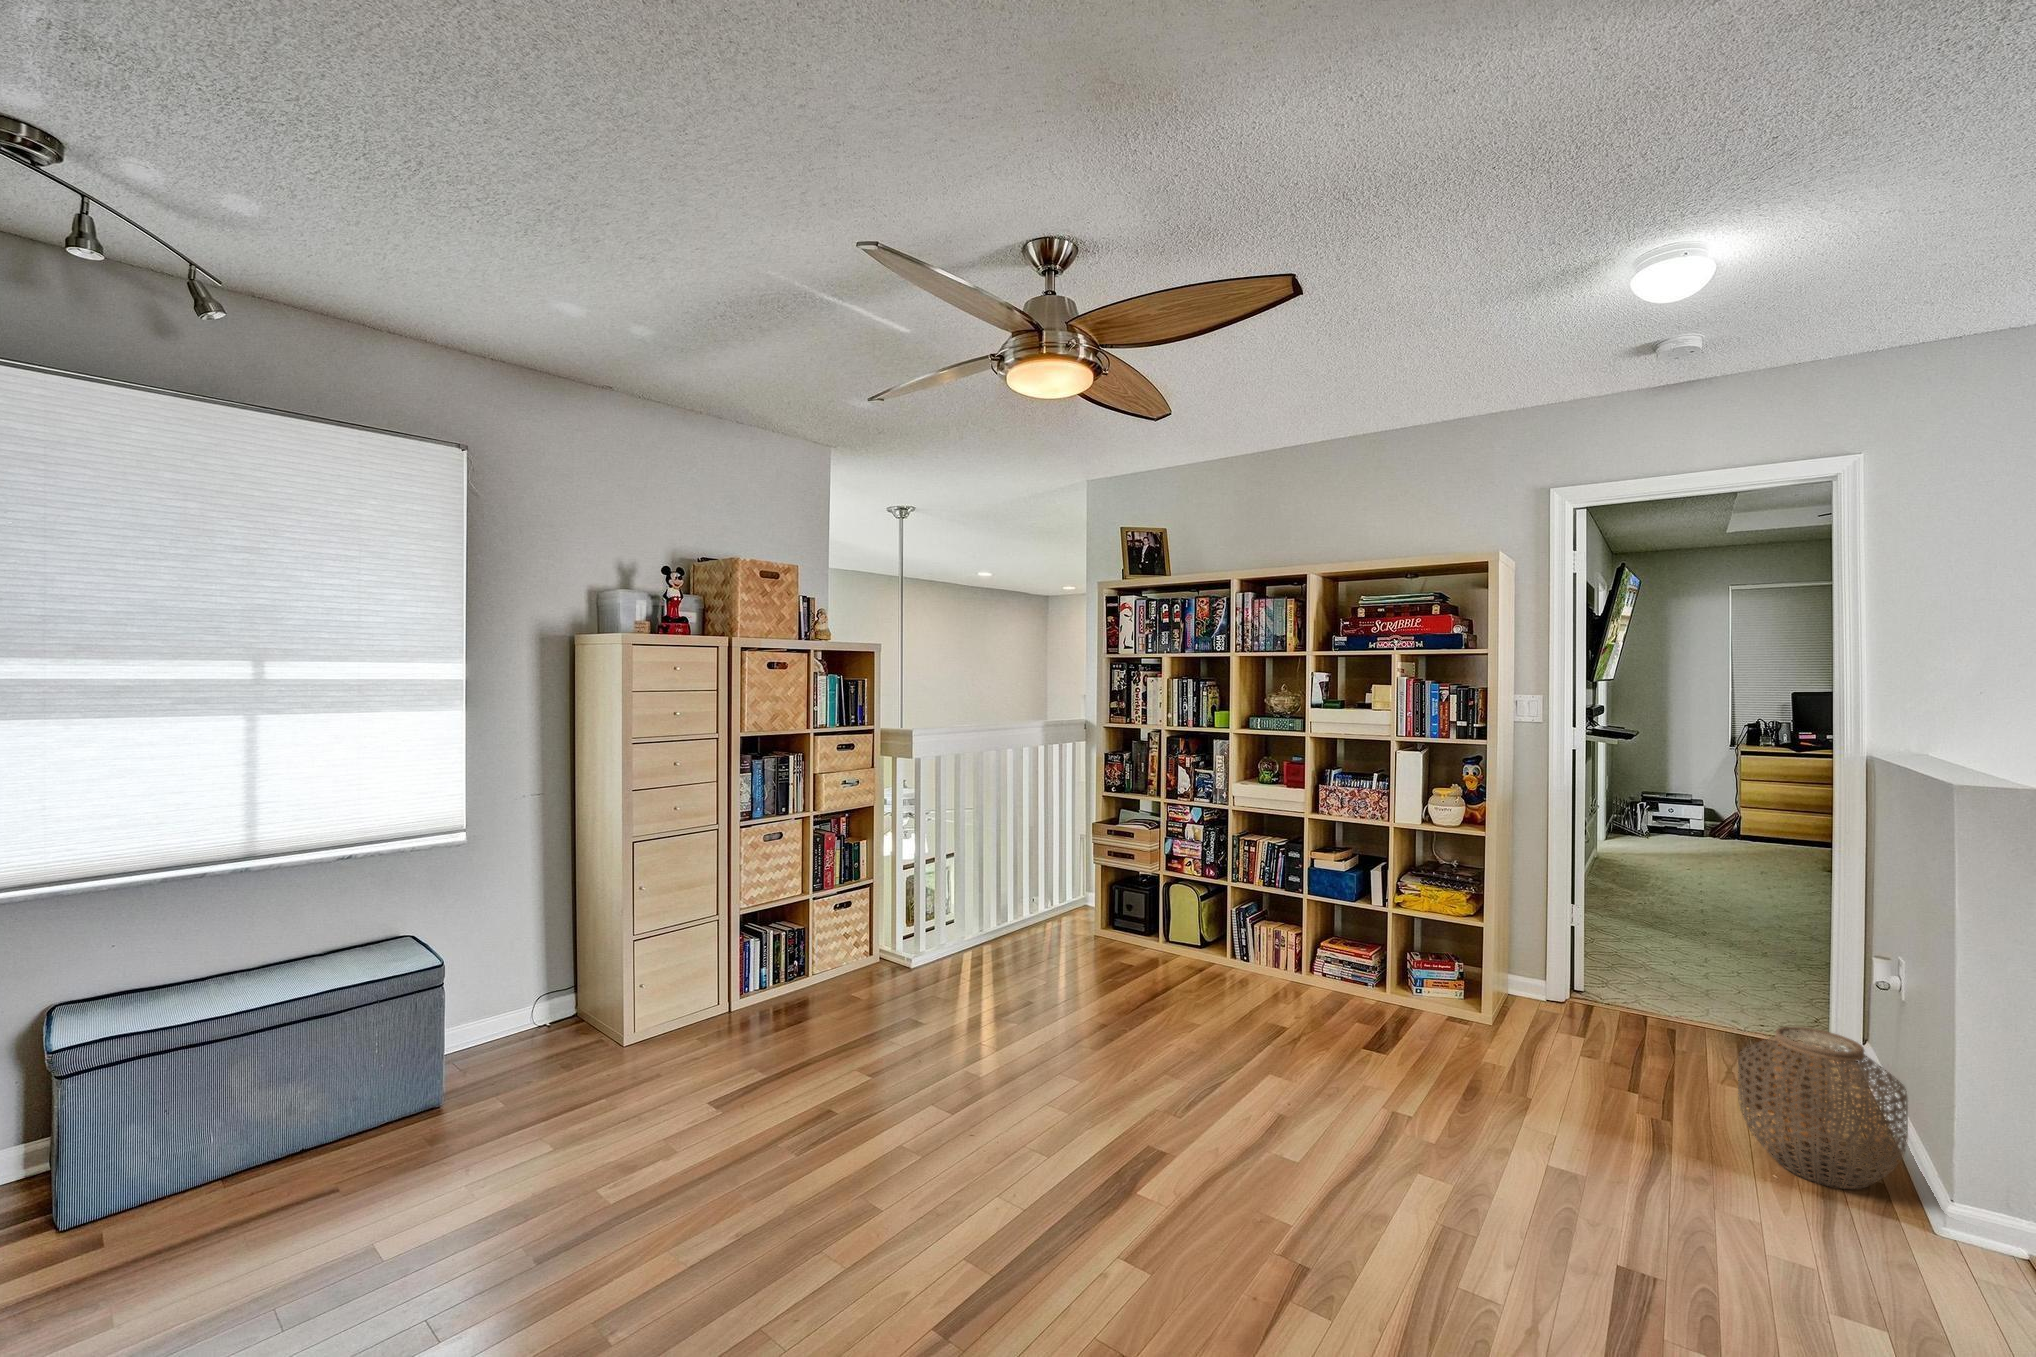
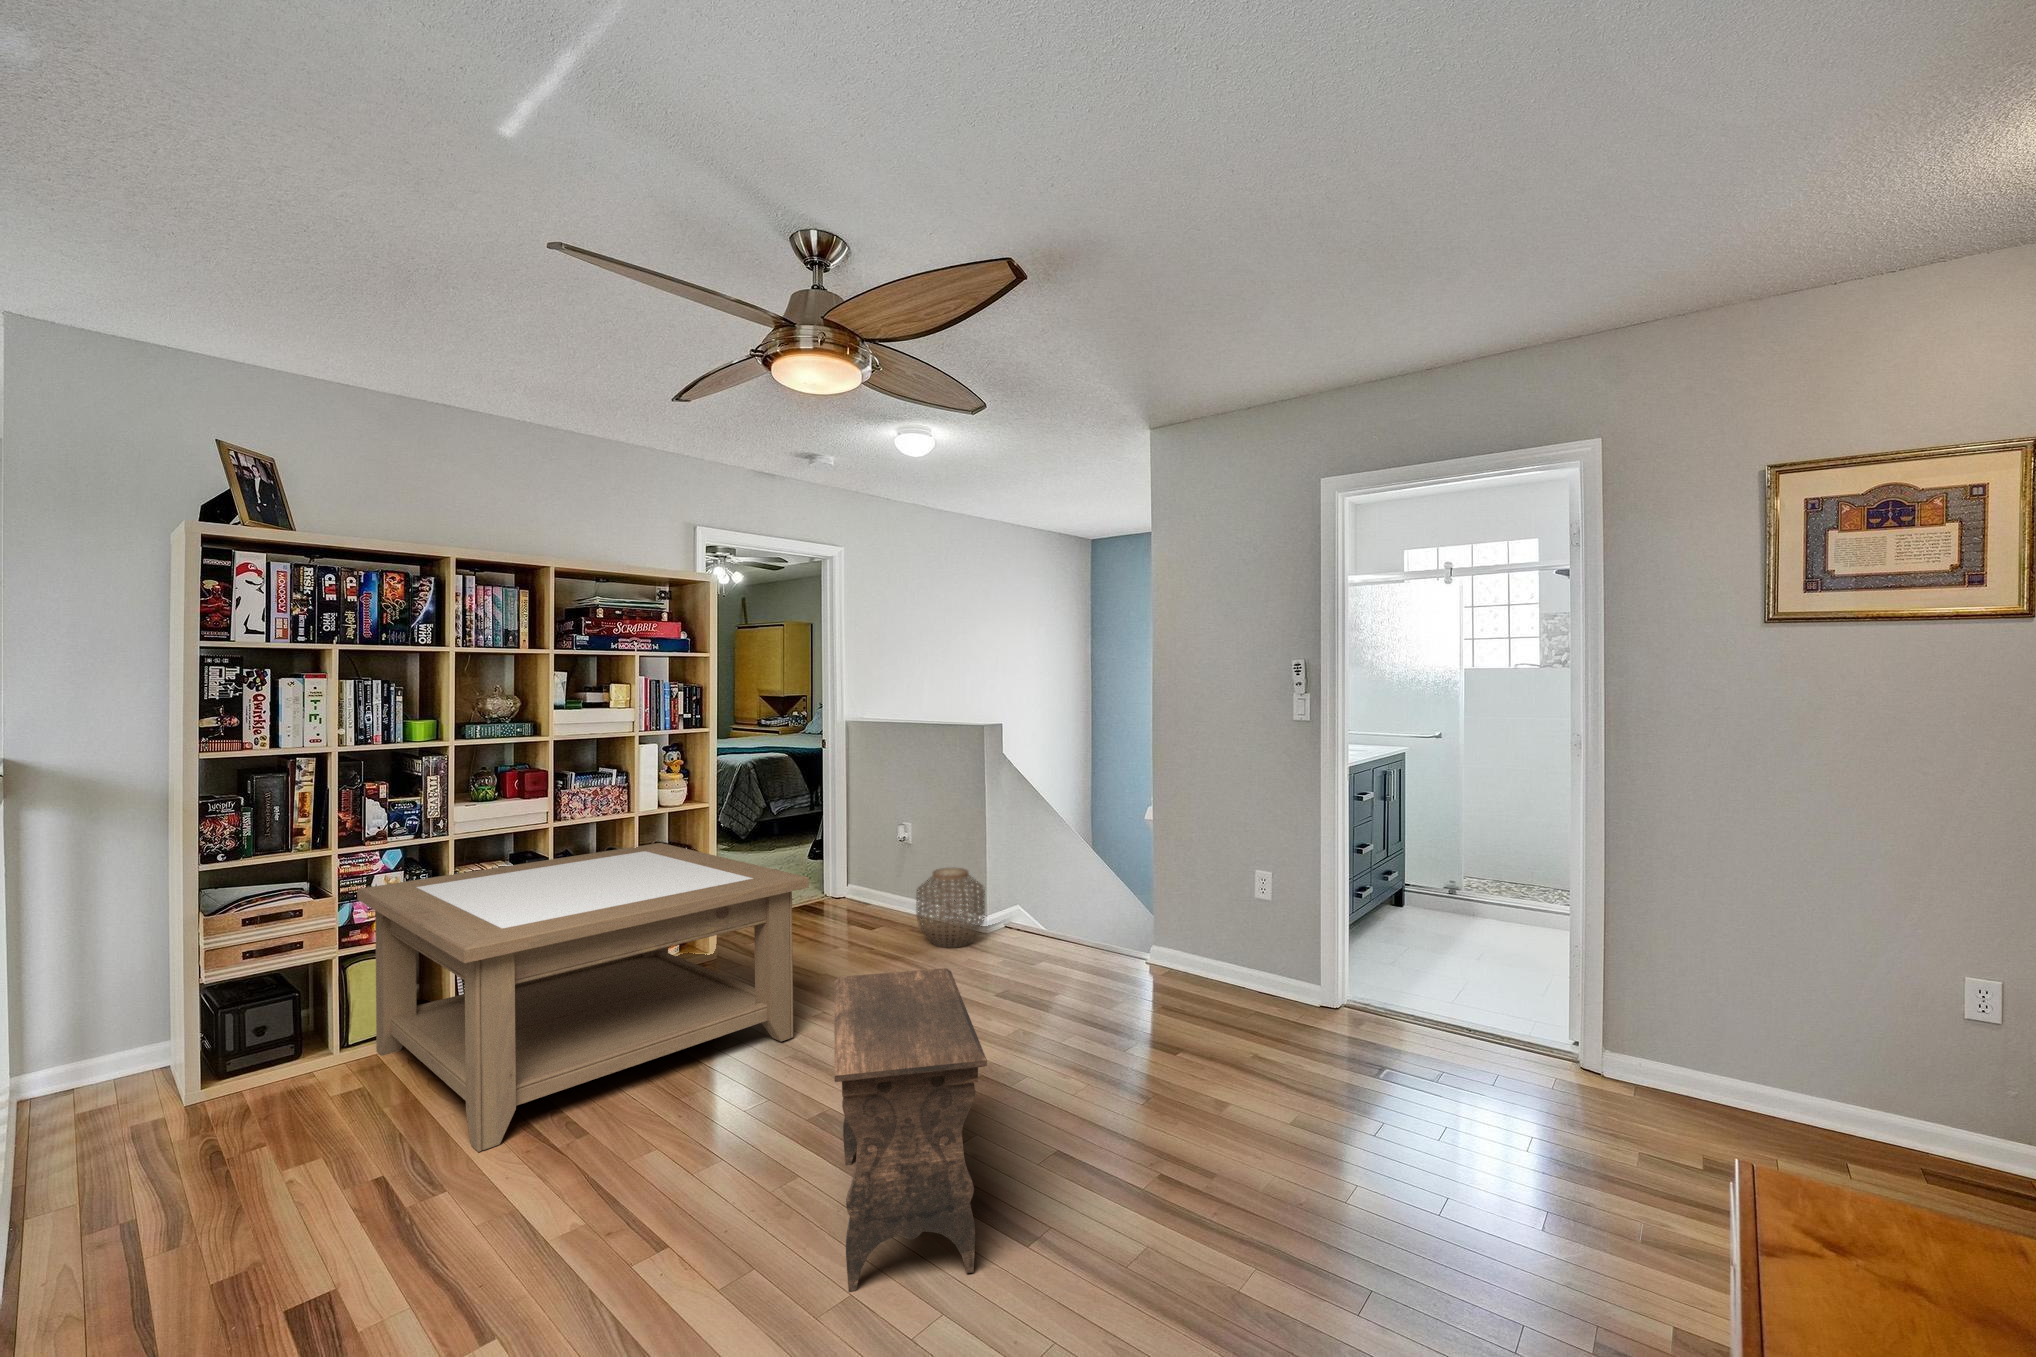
coffee table: none [1037,832,1416,1099] -> present [357,843,809,1152]
footstool: none [873,990,1150,1284] -> present [834,968,987,1291]

